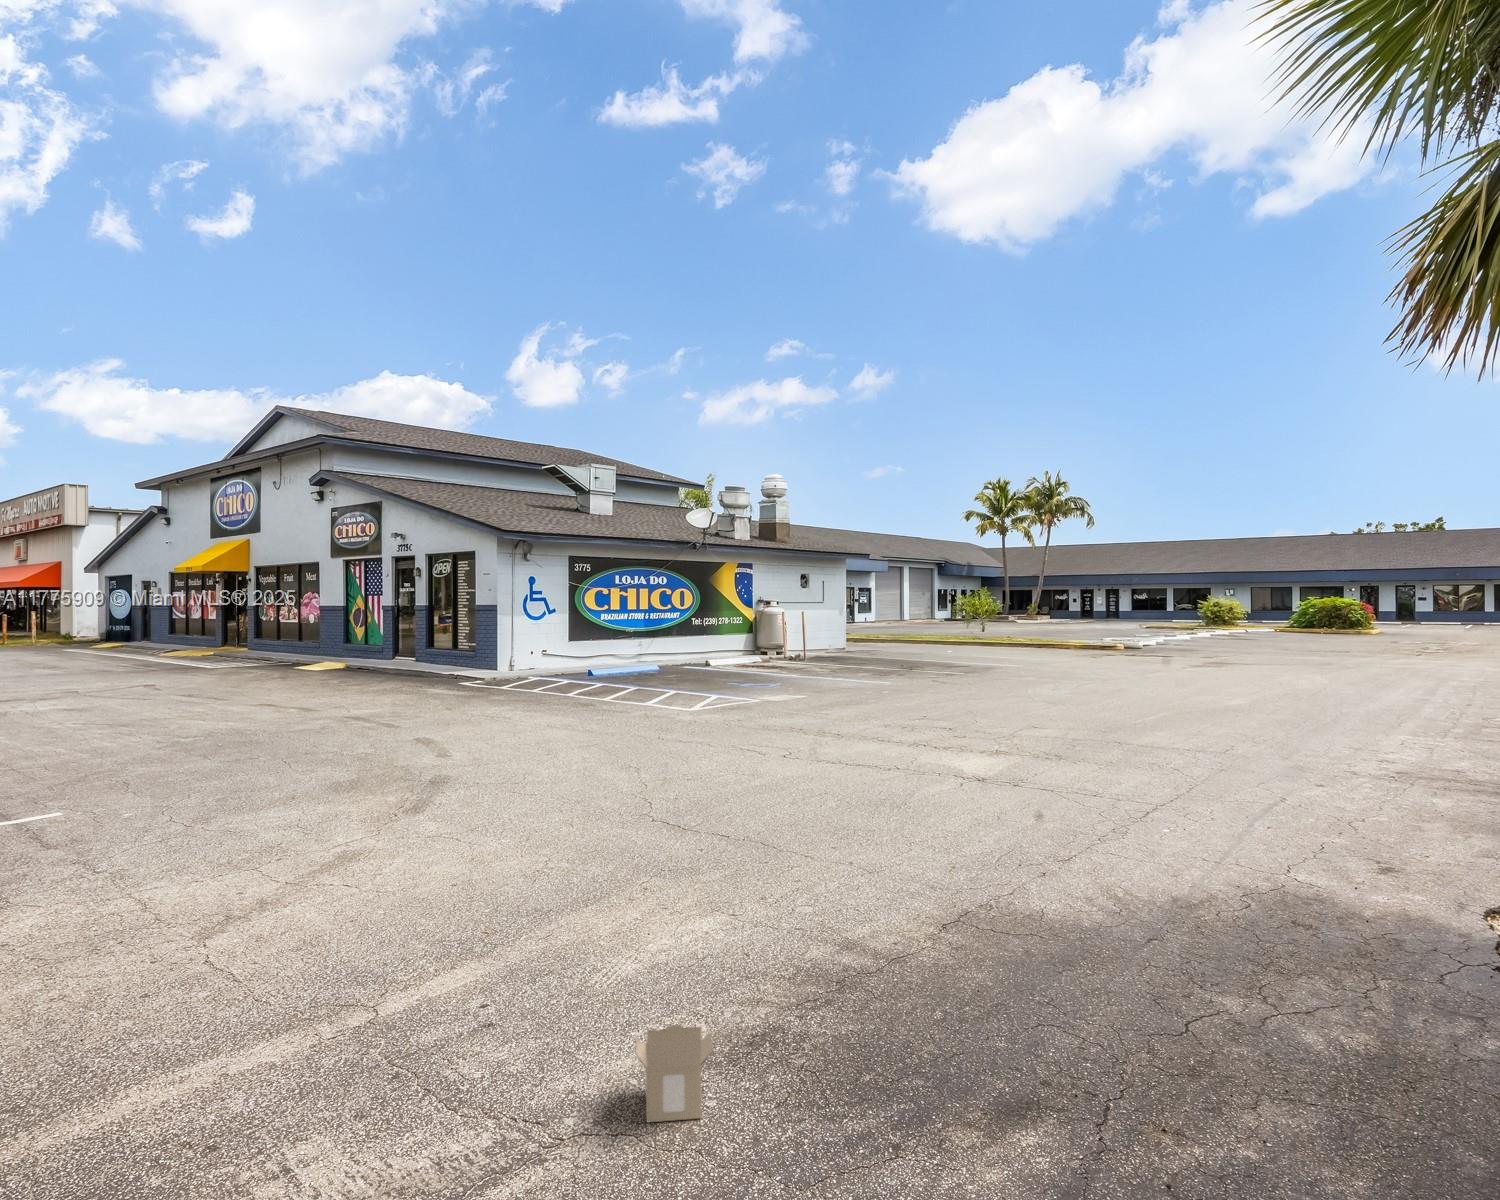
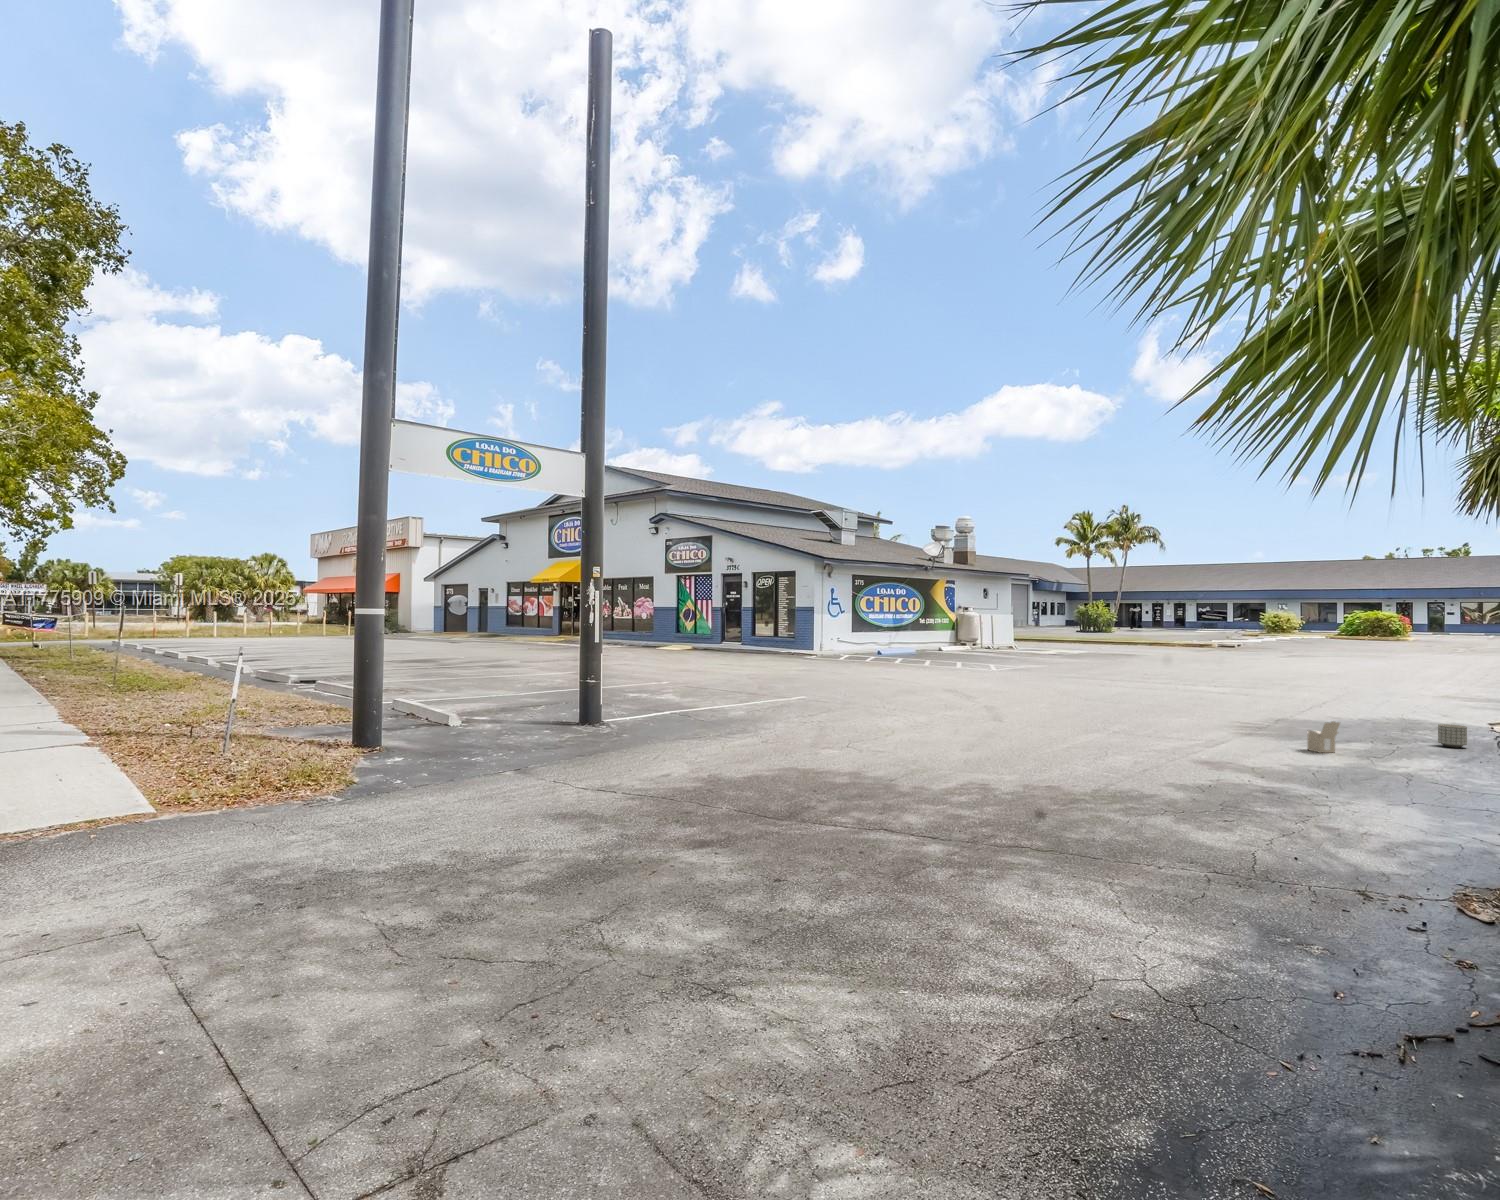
planter: none [1087,968,1158,1050] -> present [1438,724,1467,748]

